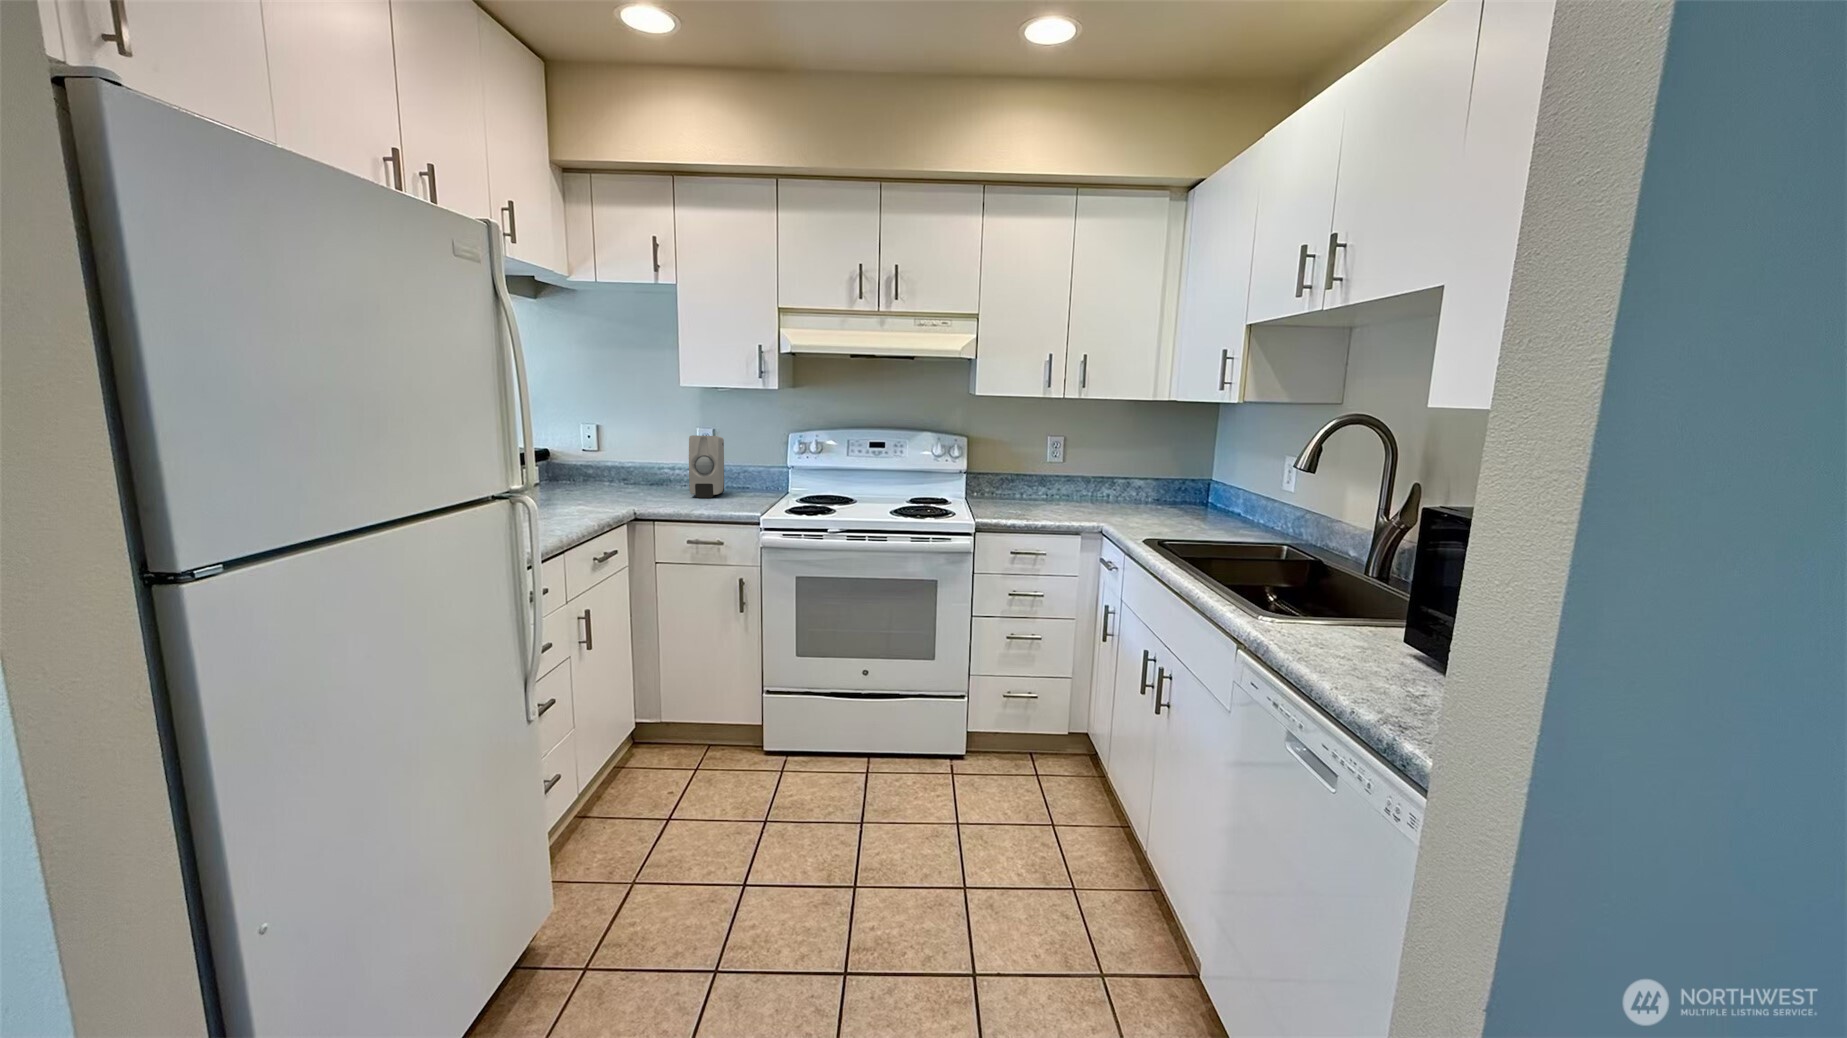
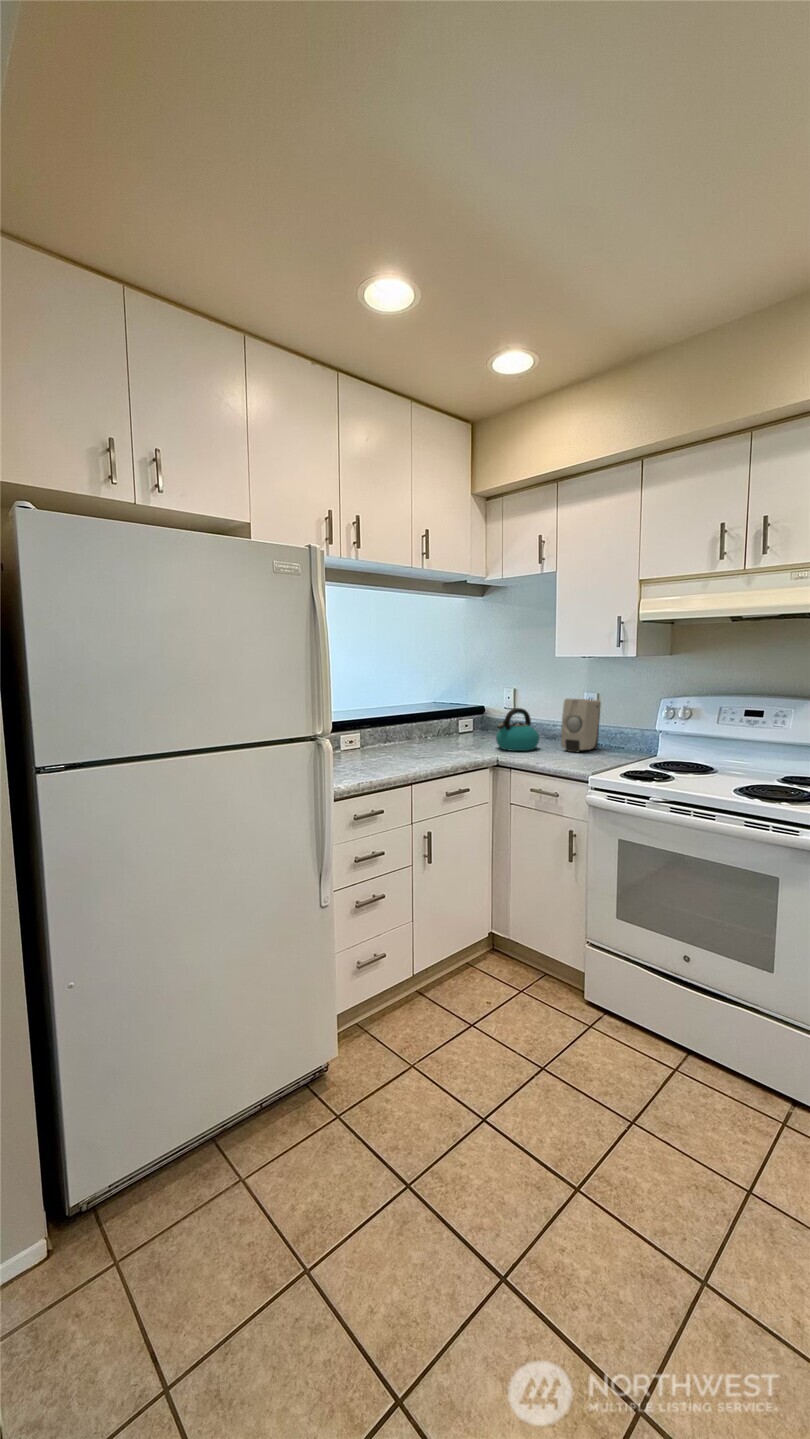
kettle: none [604,448,662,503] -> present [496,708,539,751]

